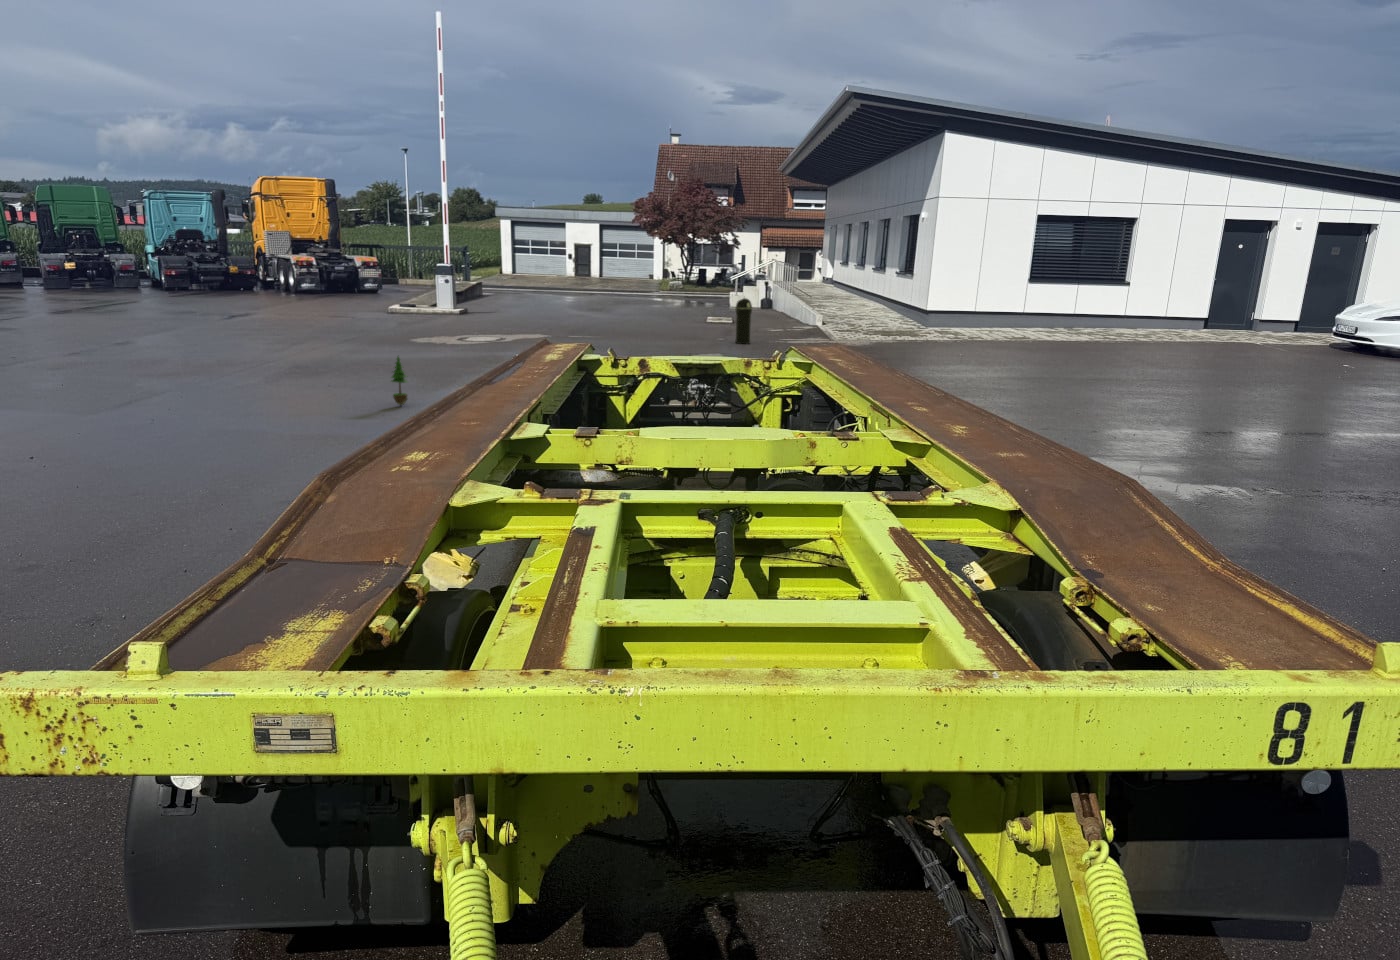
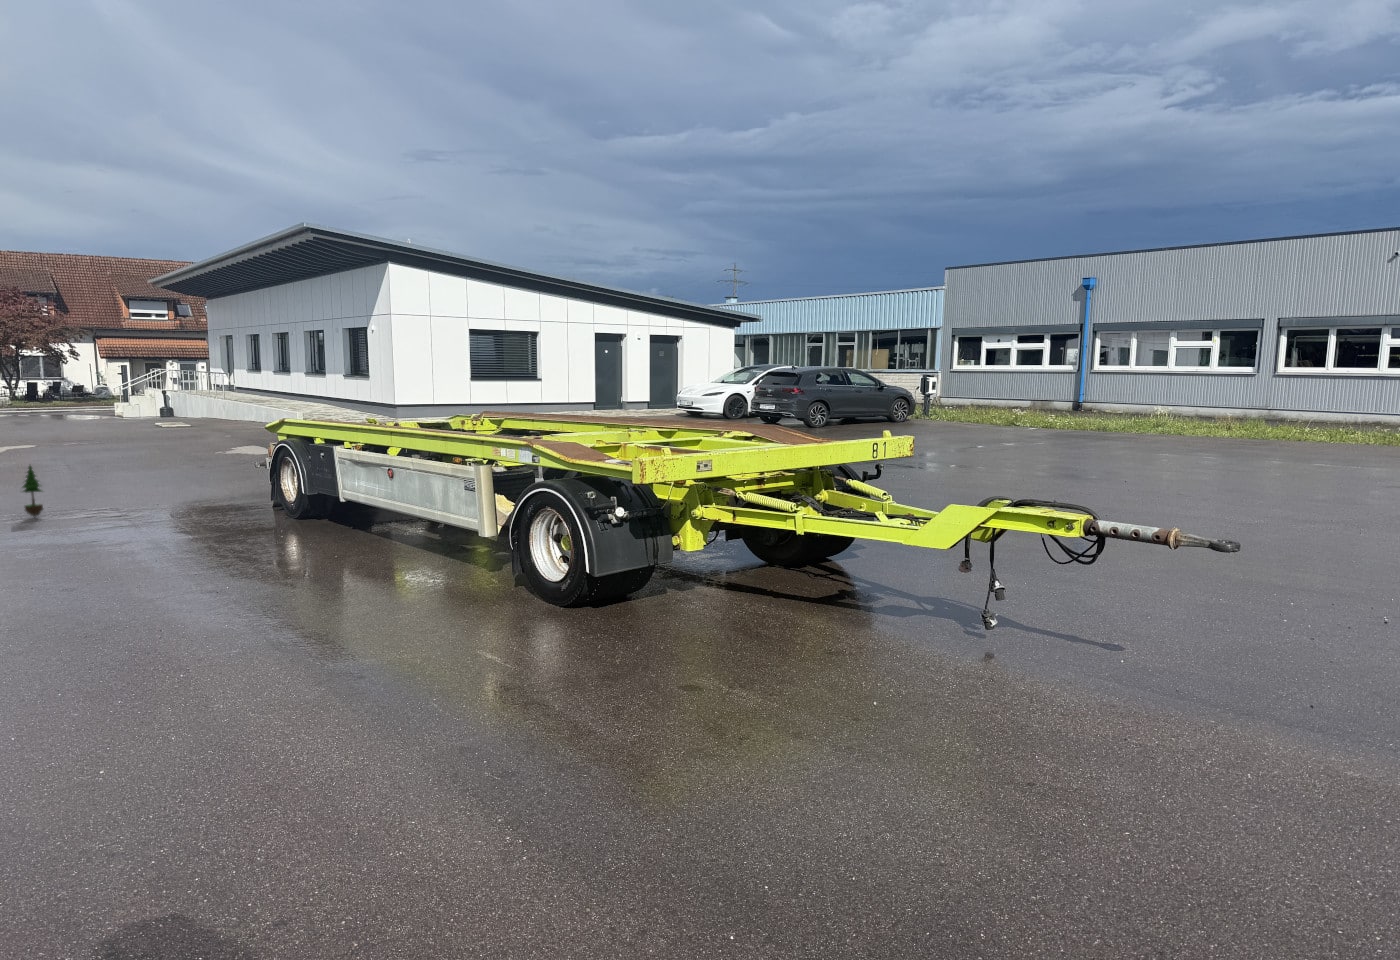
trash can: present [736,298,752,344] -> none [232,403,252,447]

